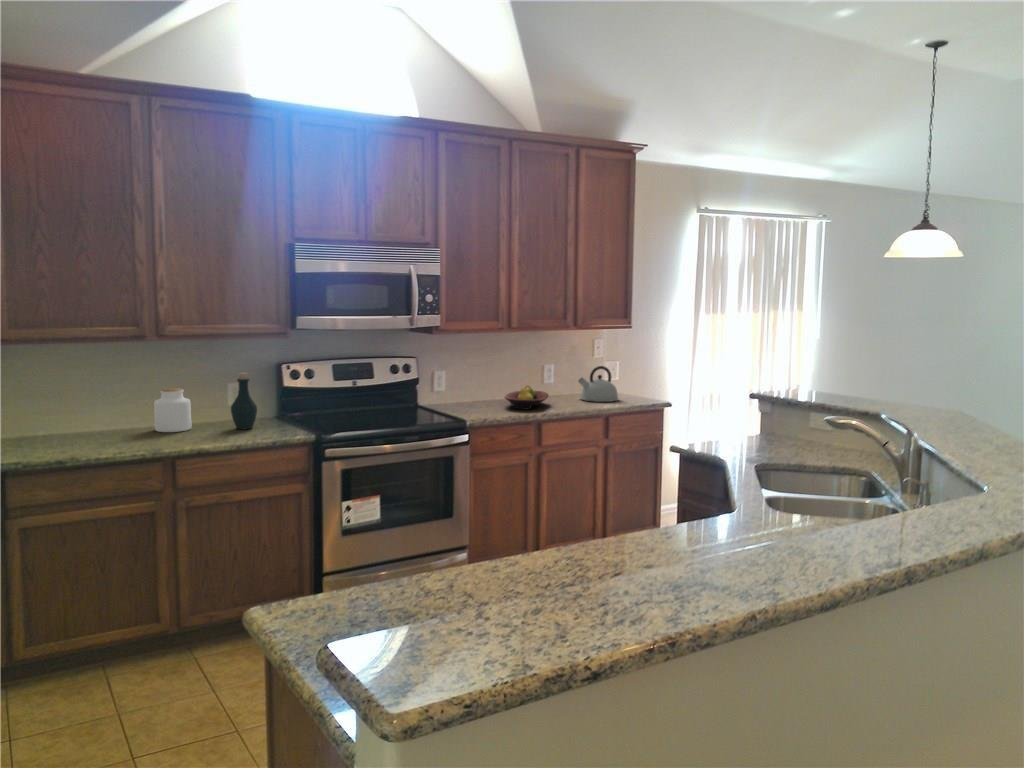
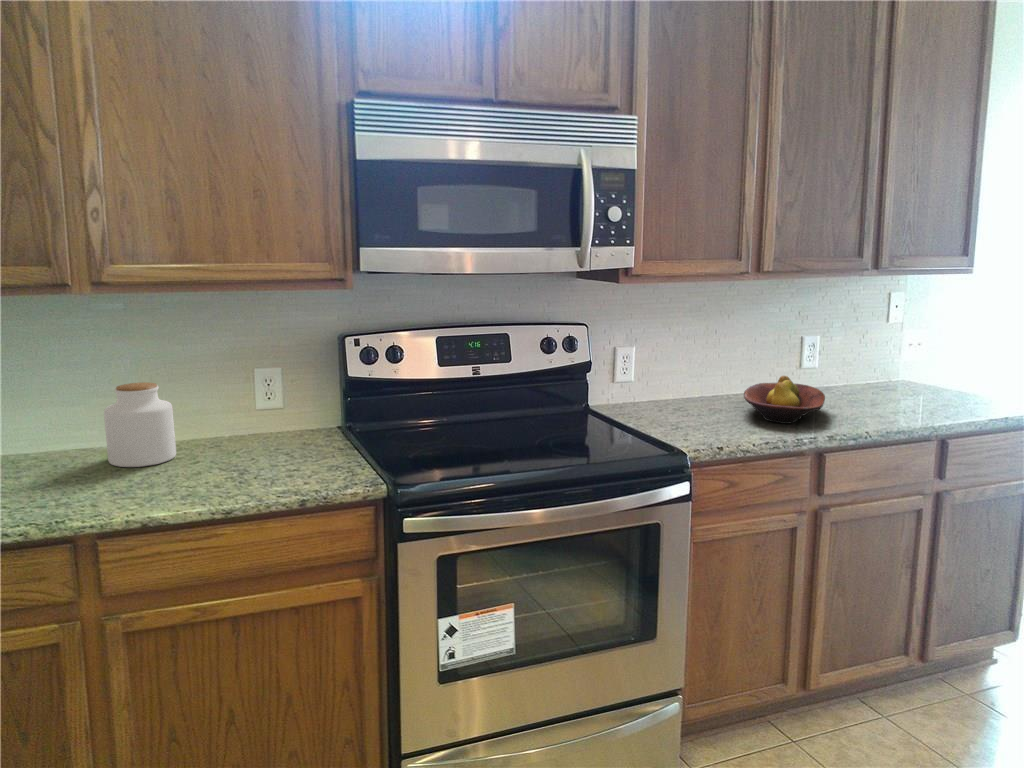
kettle: present [578,366,618,402] -> none [871,340,948,407]
bottle: present [231,373,257,430] -> none [240,356,288,464]

